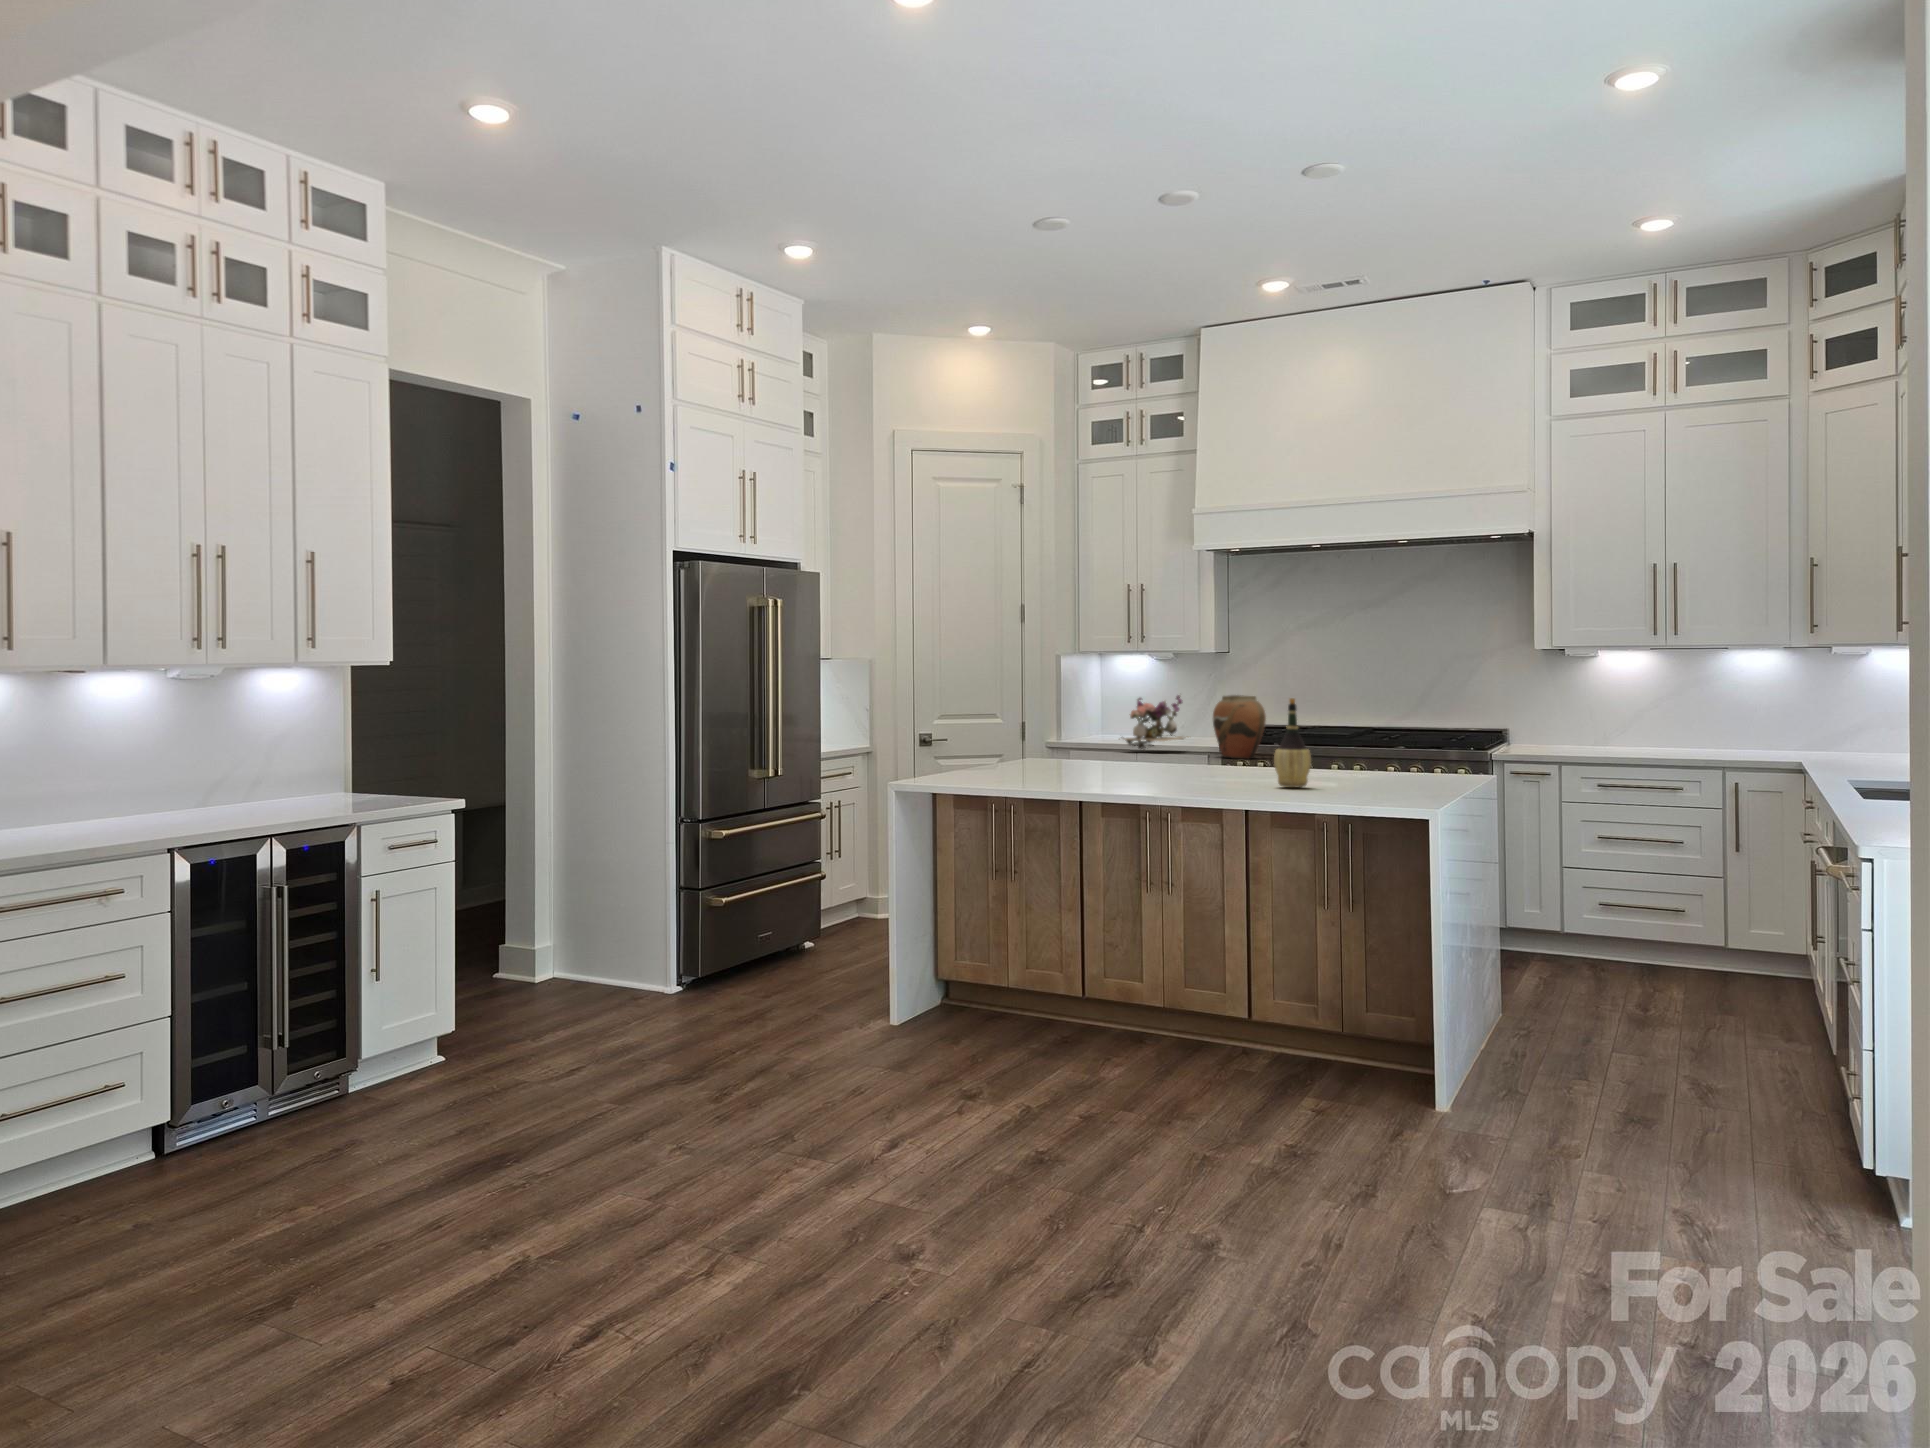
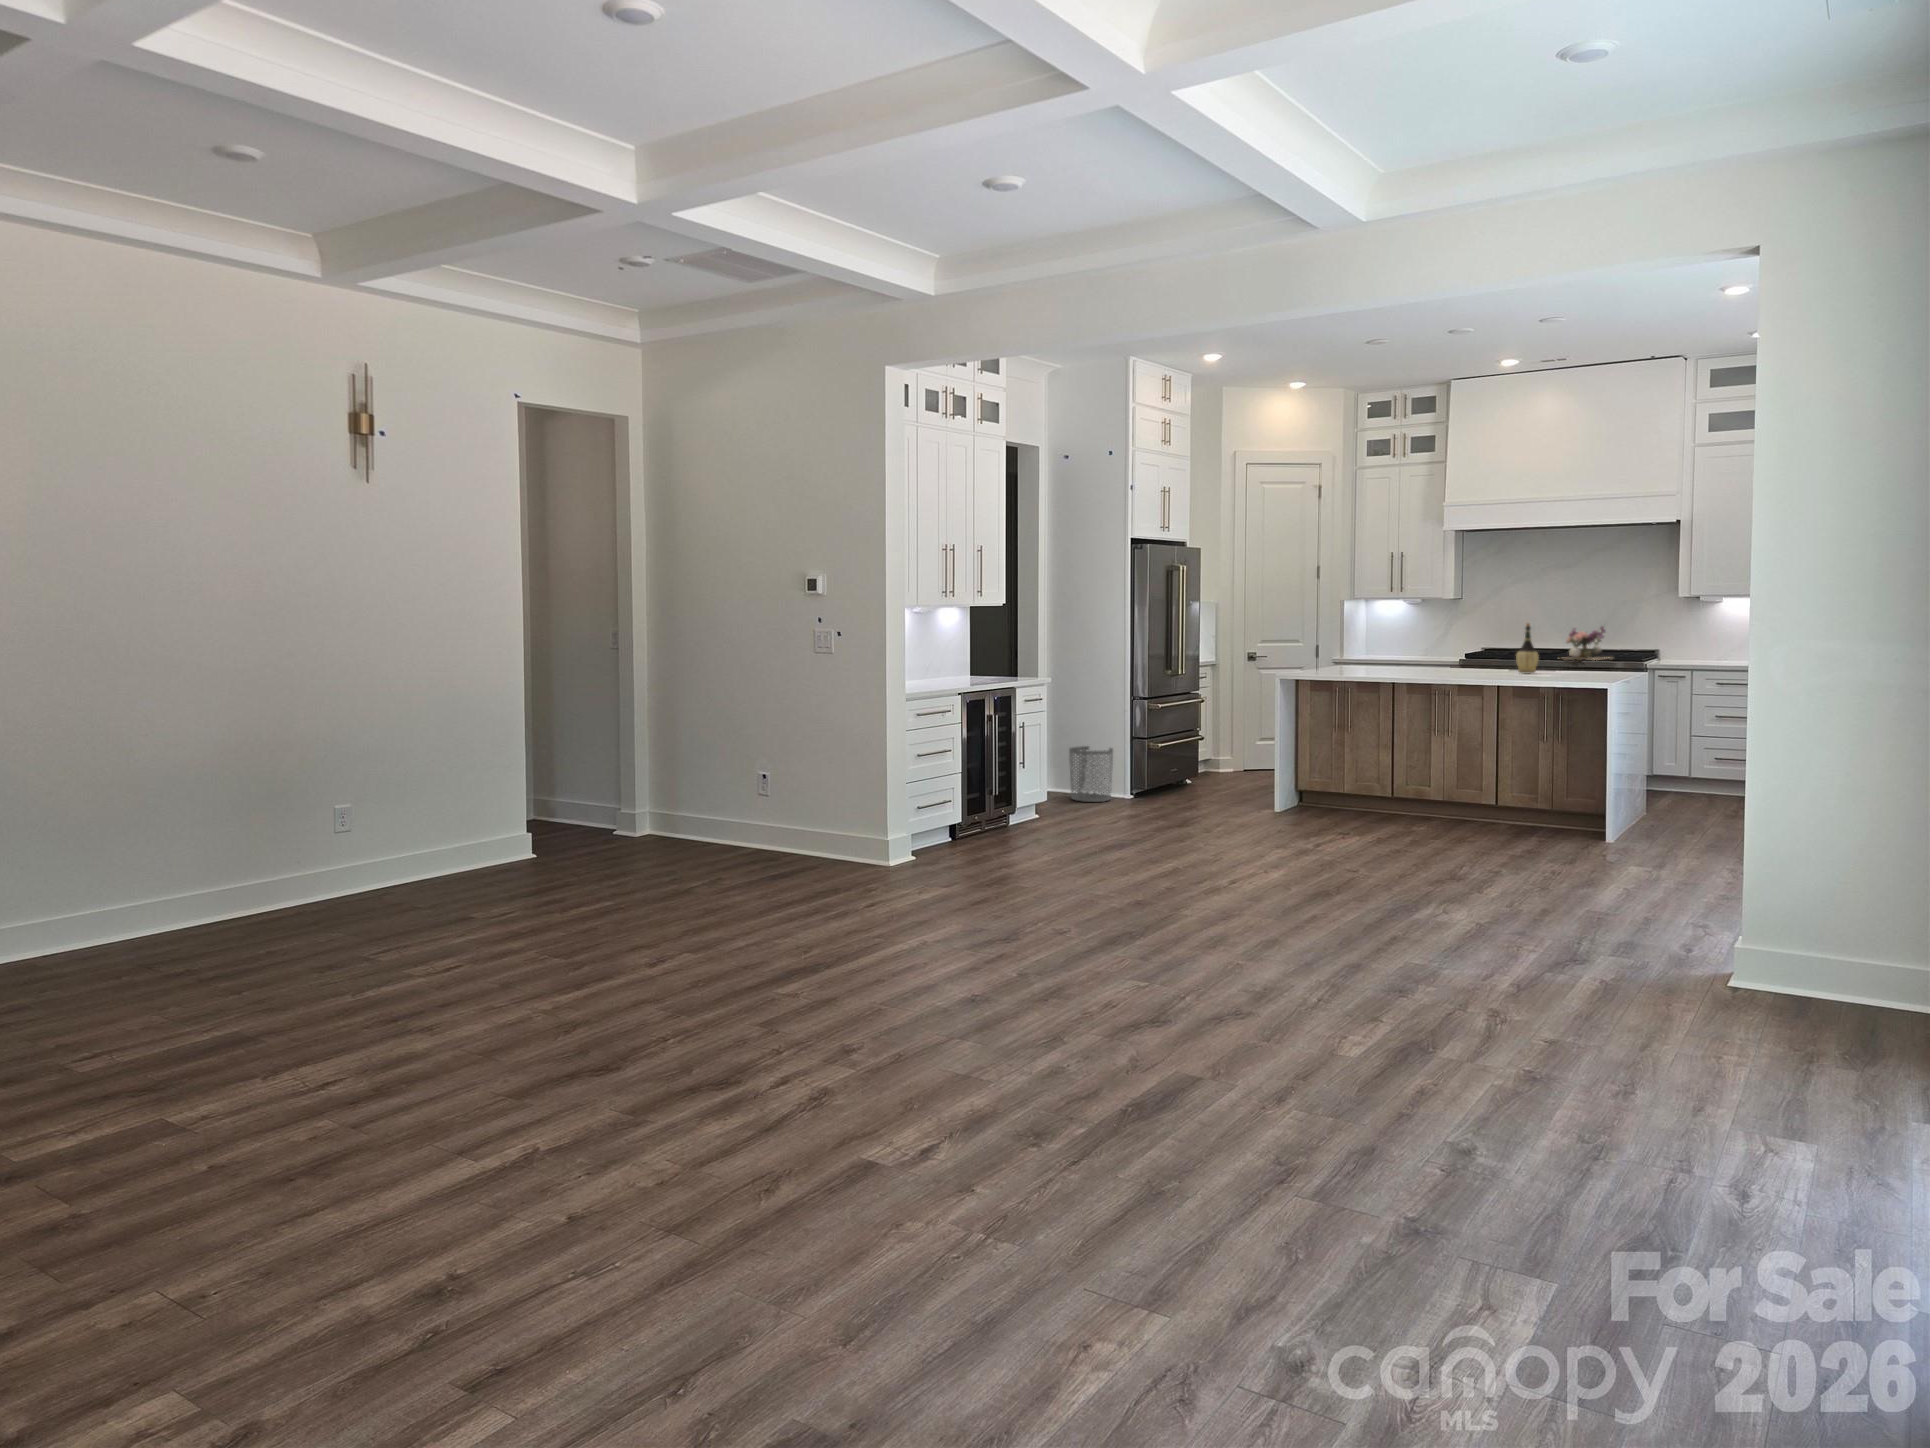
flower arrangement: present [1123,695,1188,750] -> present [1558,626,1610,667]
vase: present [1213,695,1266,759] -> none [1455,626,1493,667]
waste bin: none [561,905,638,1007] -> present [1069,746,1113,802]

